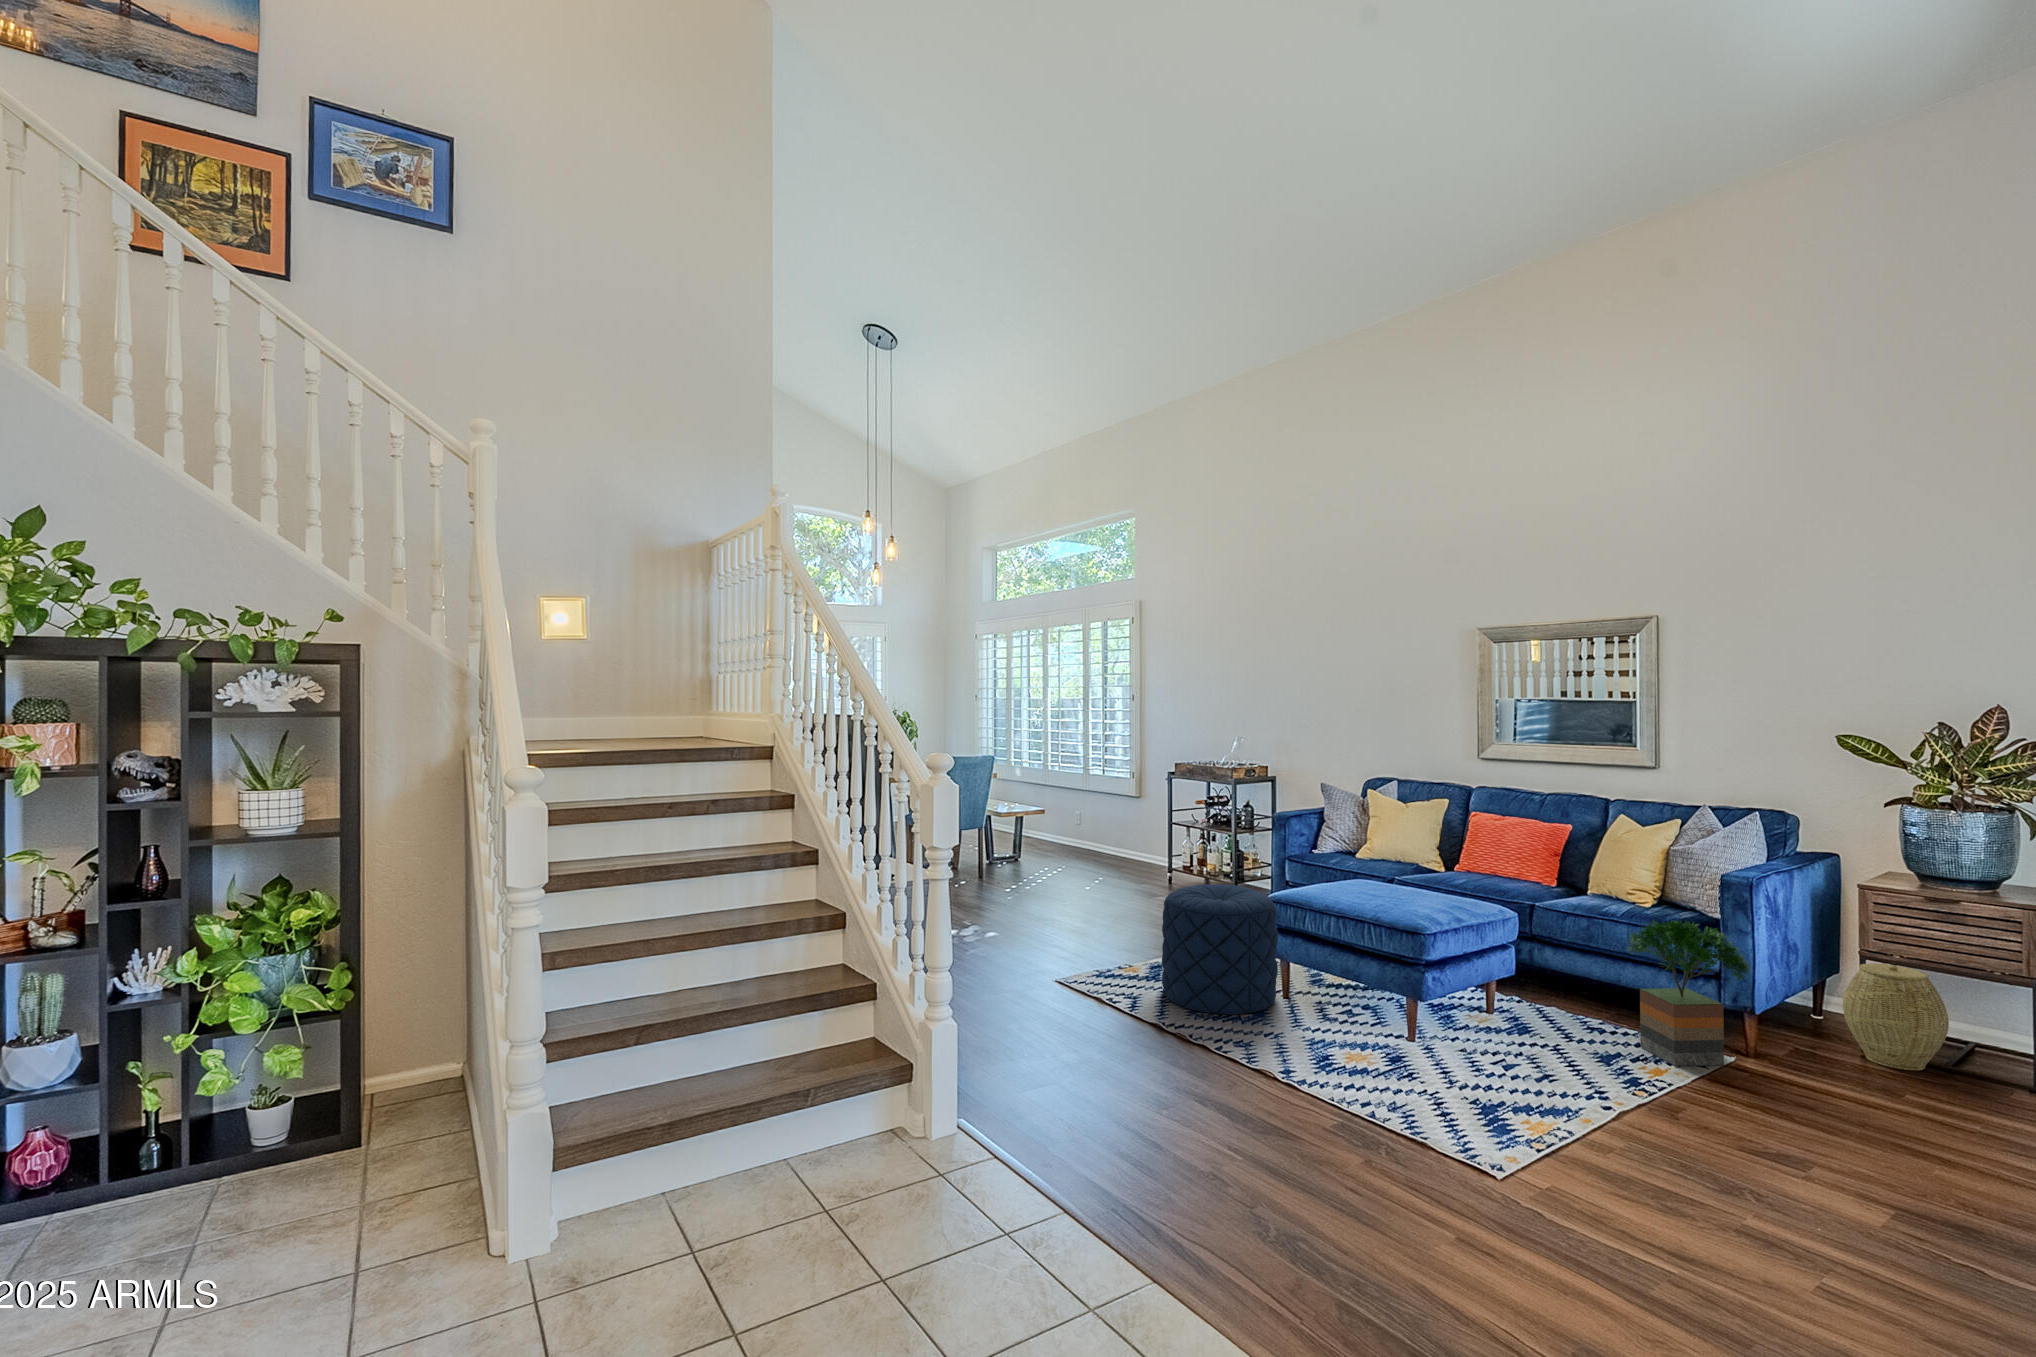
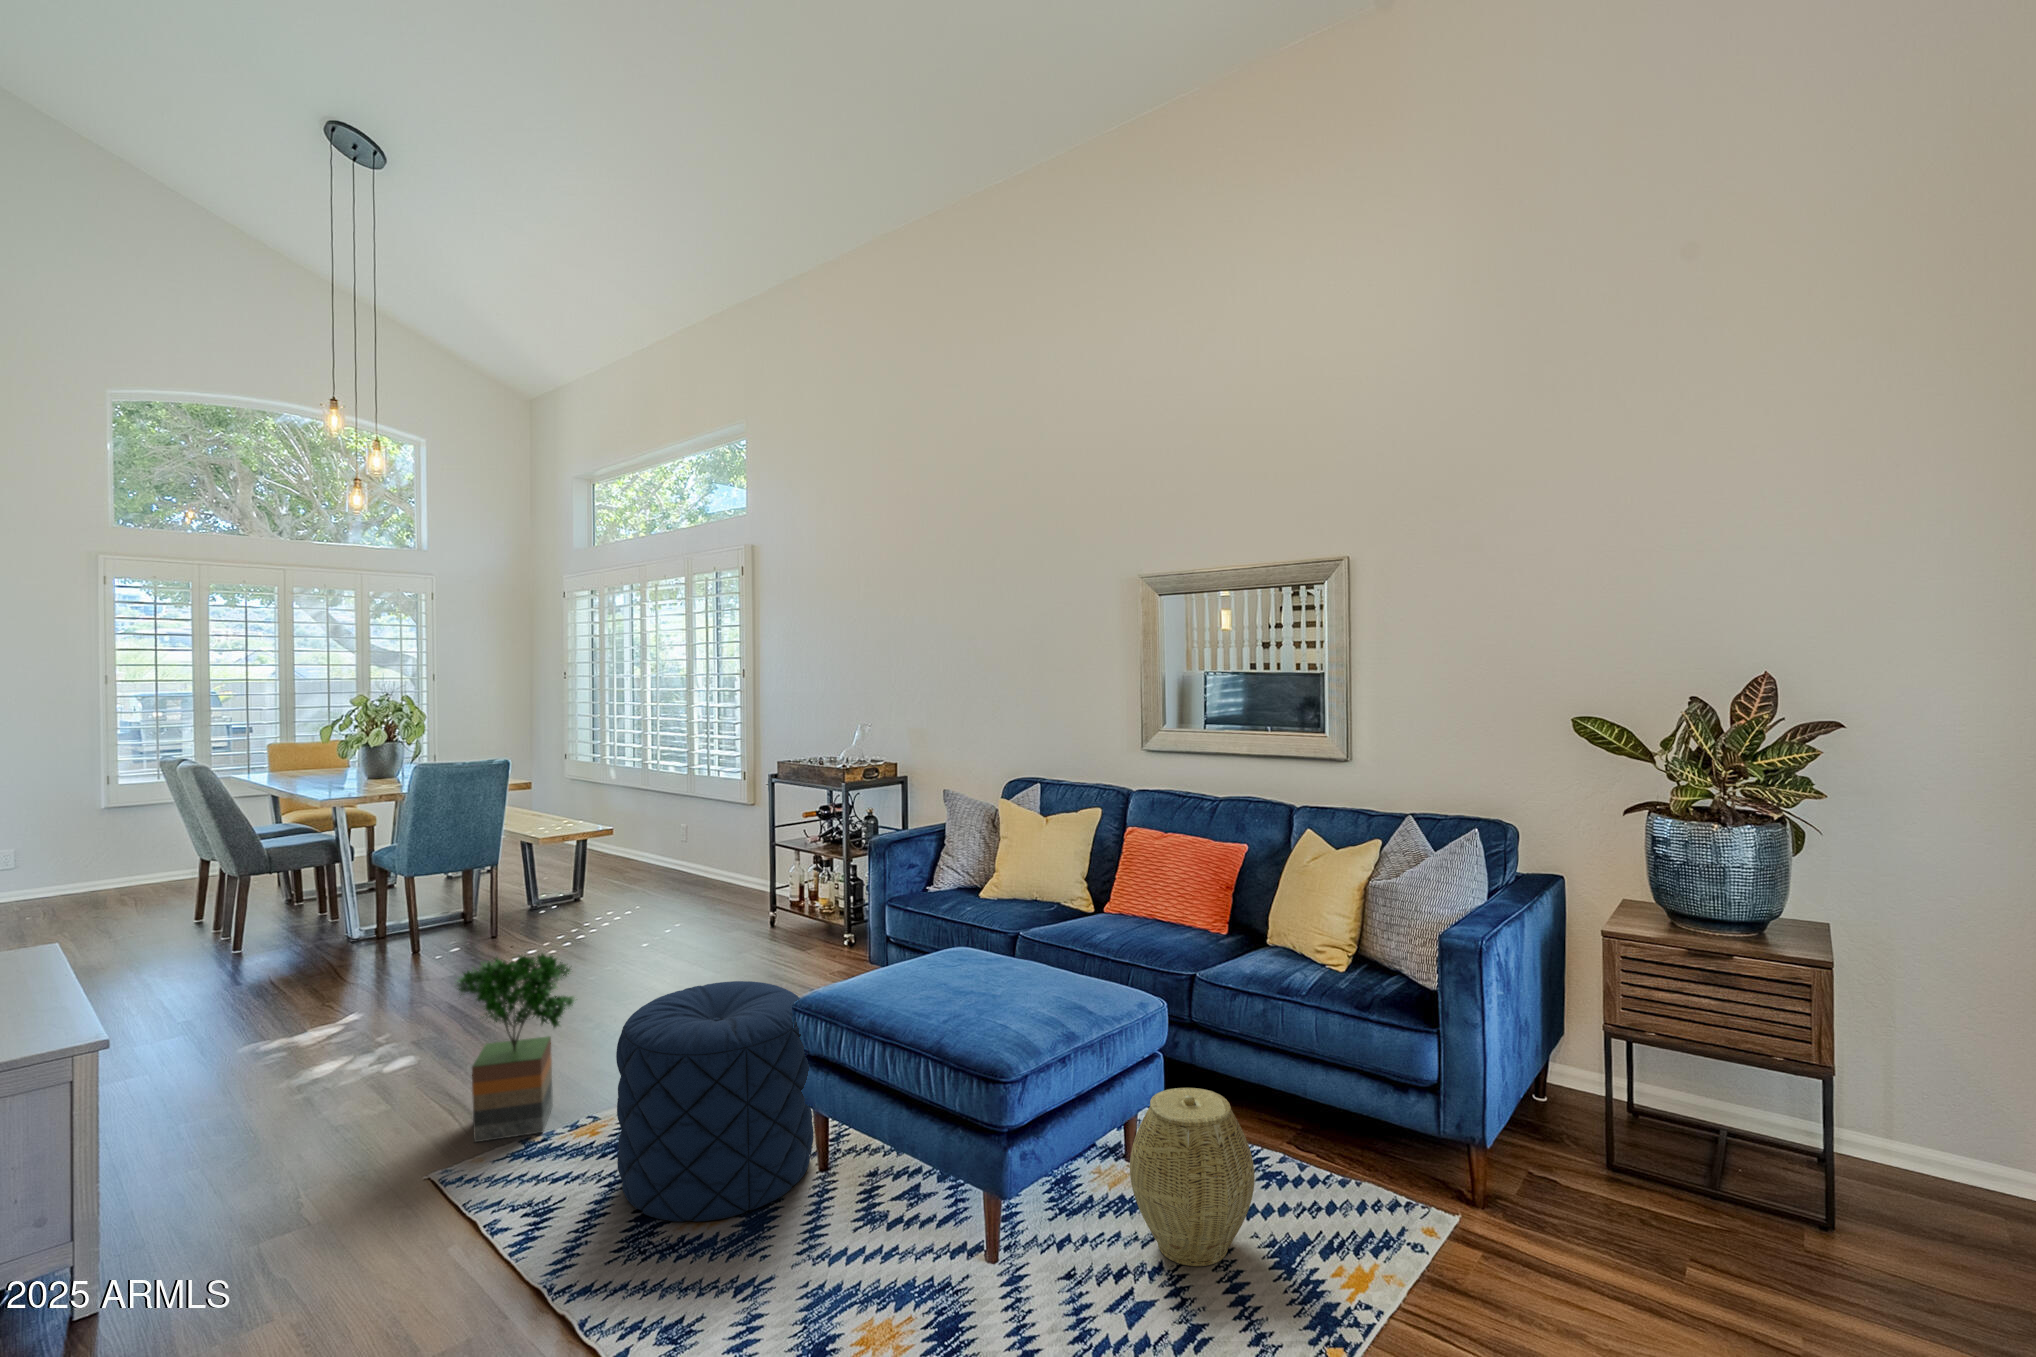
potted tree: present [1627,920,1751,1066] -> present [457,954,574,1142]
woven basket: present [1843,964,1949,1070] -> present [1130,1088,1255,1266]

